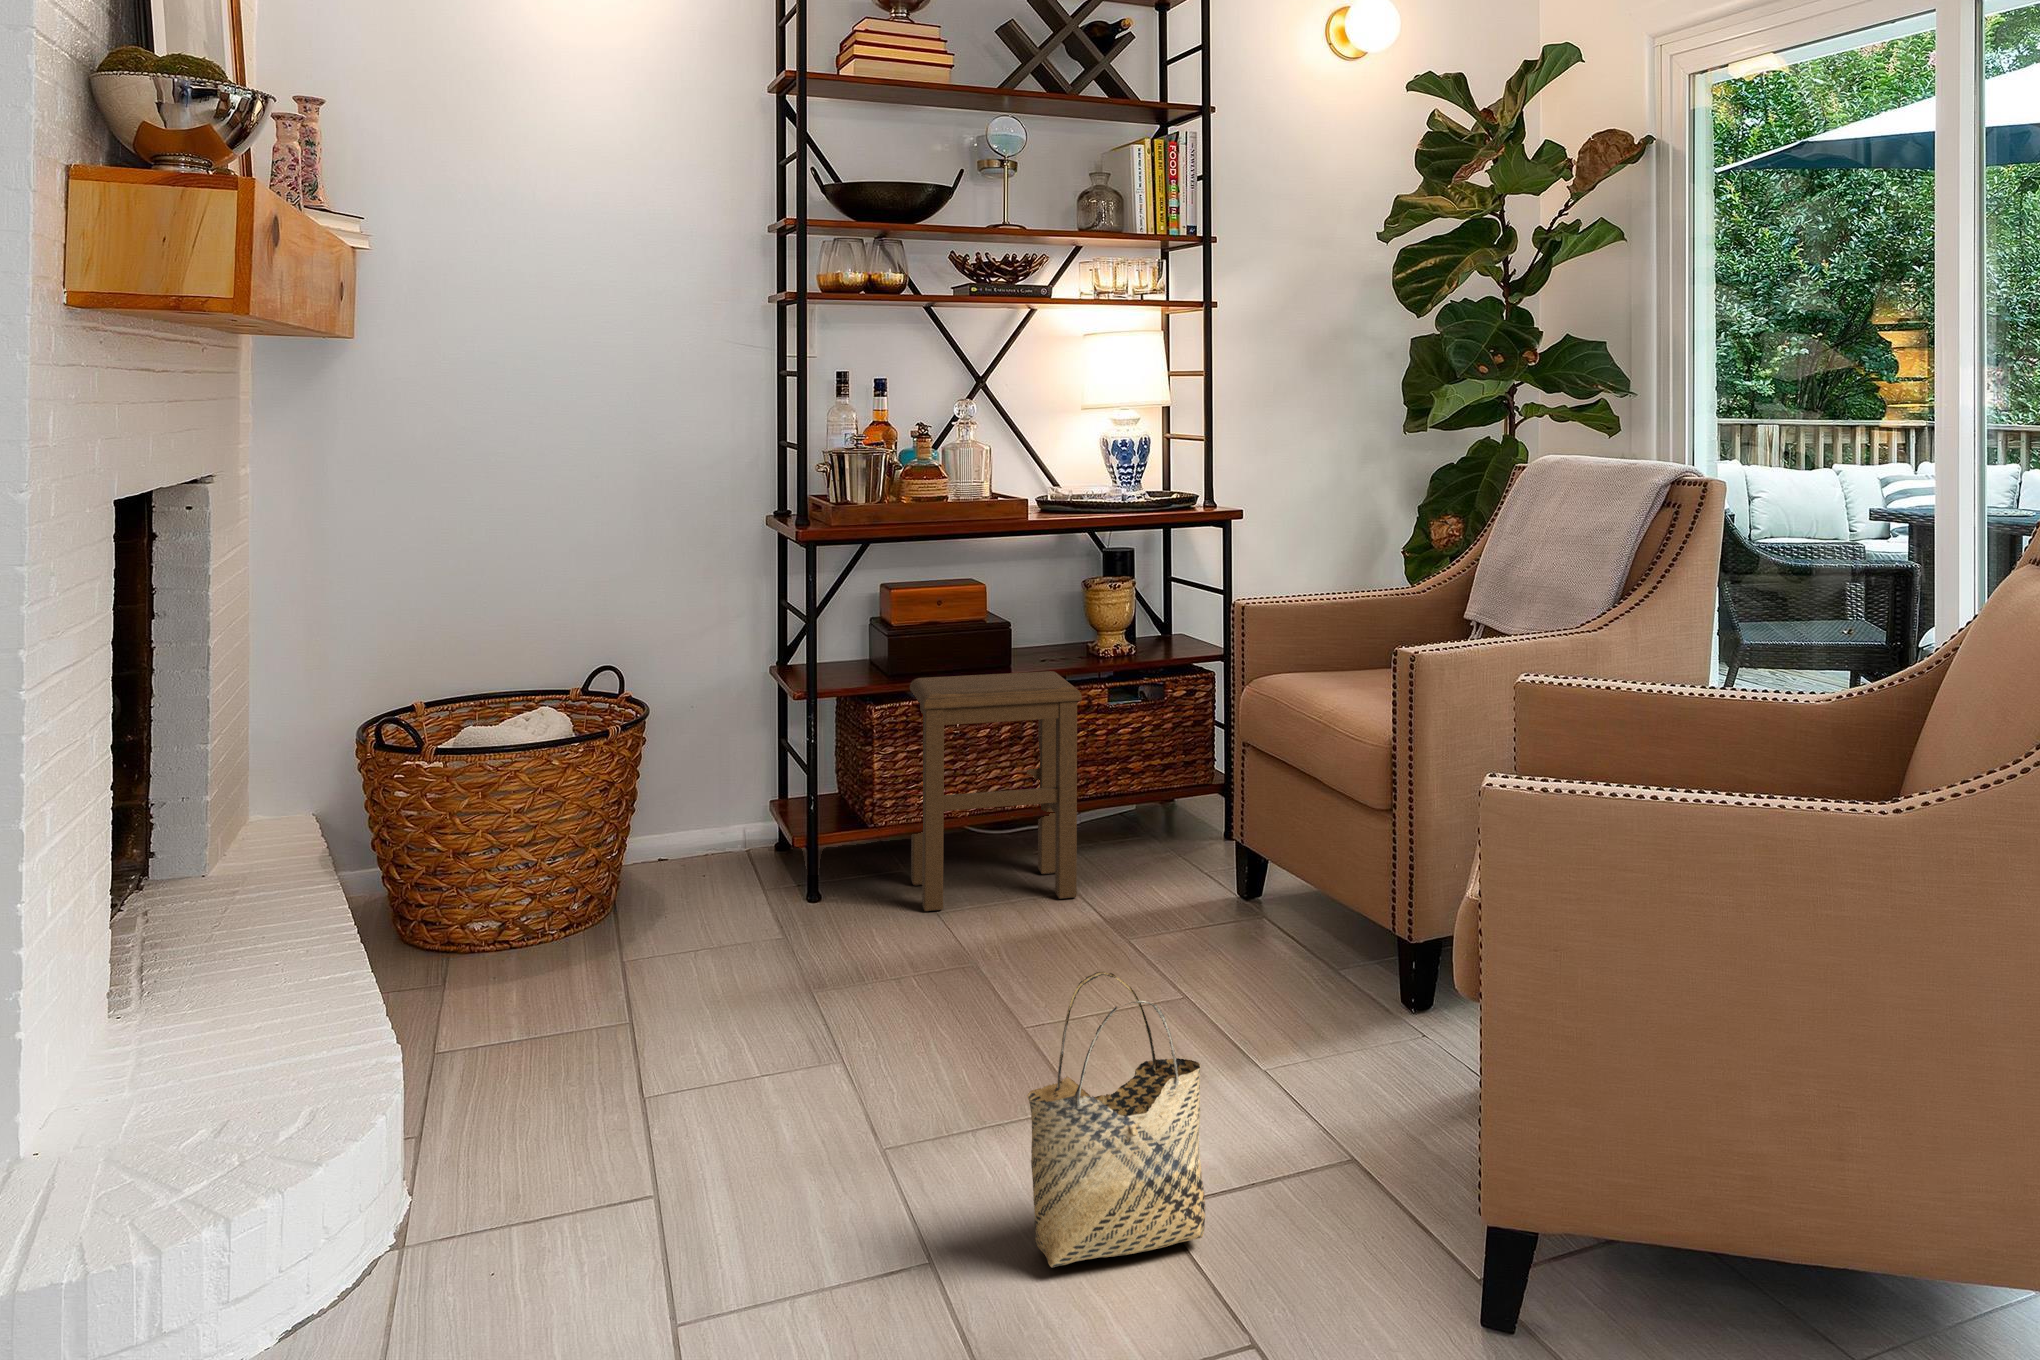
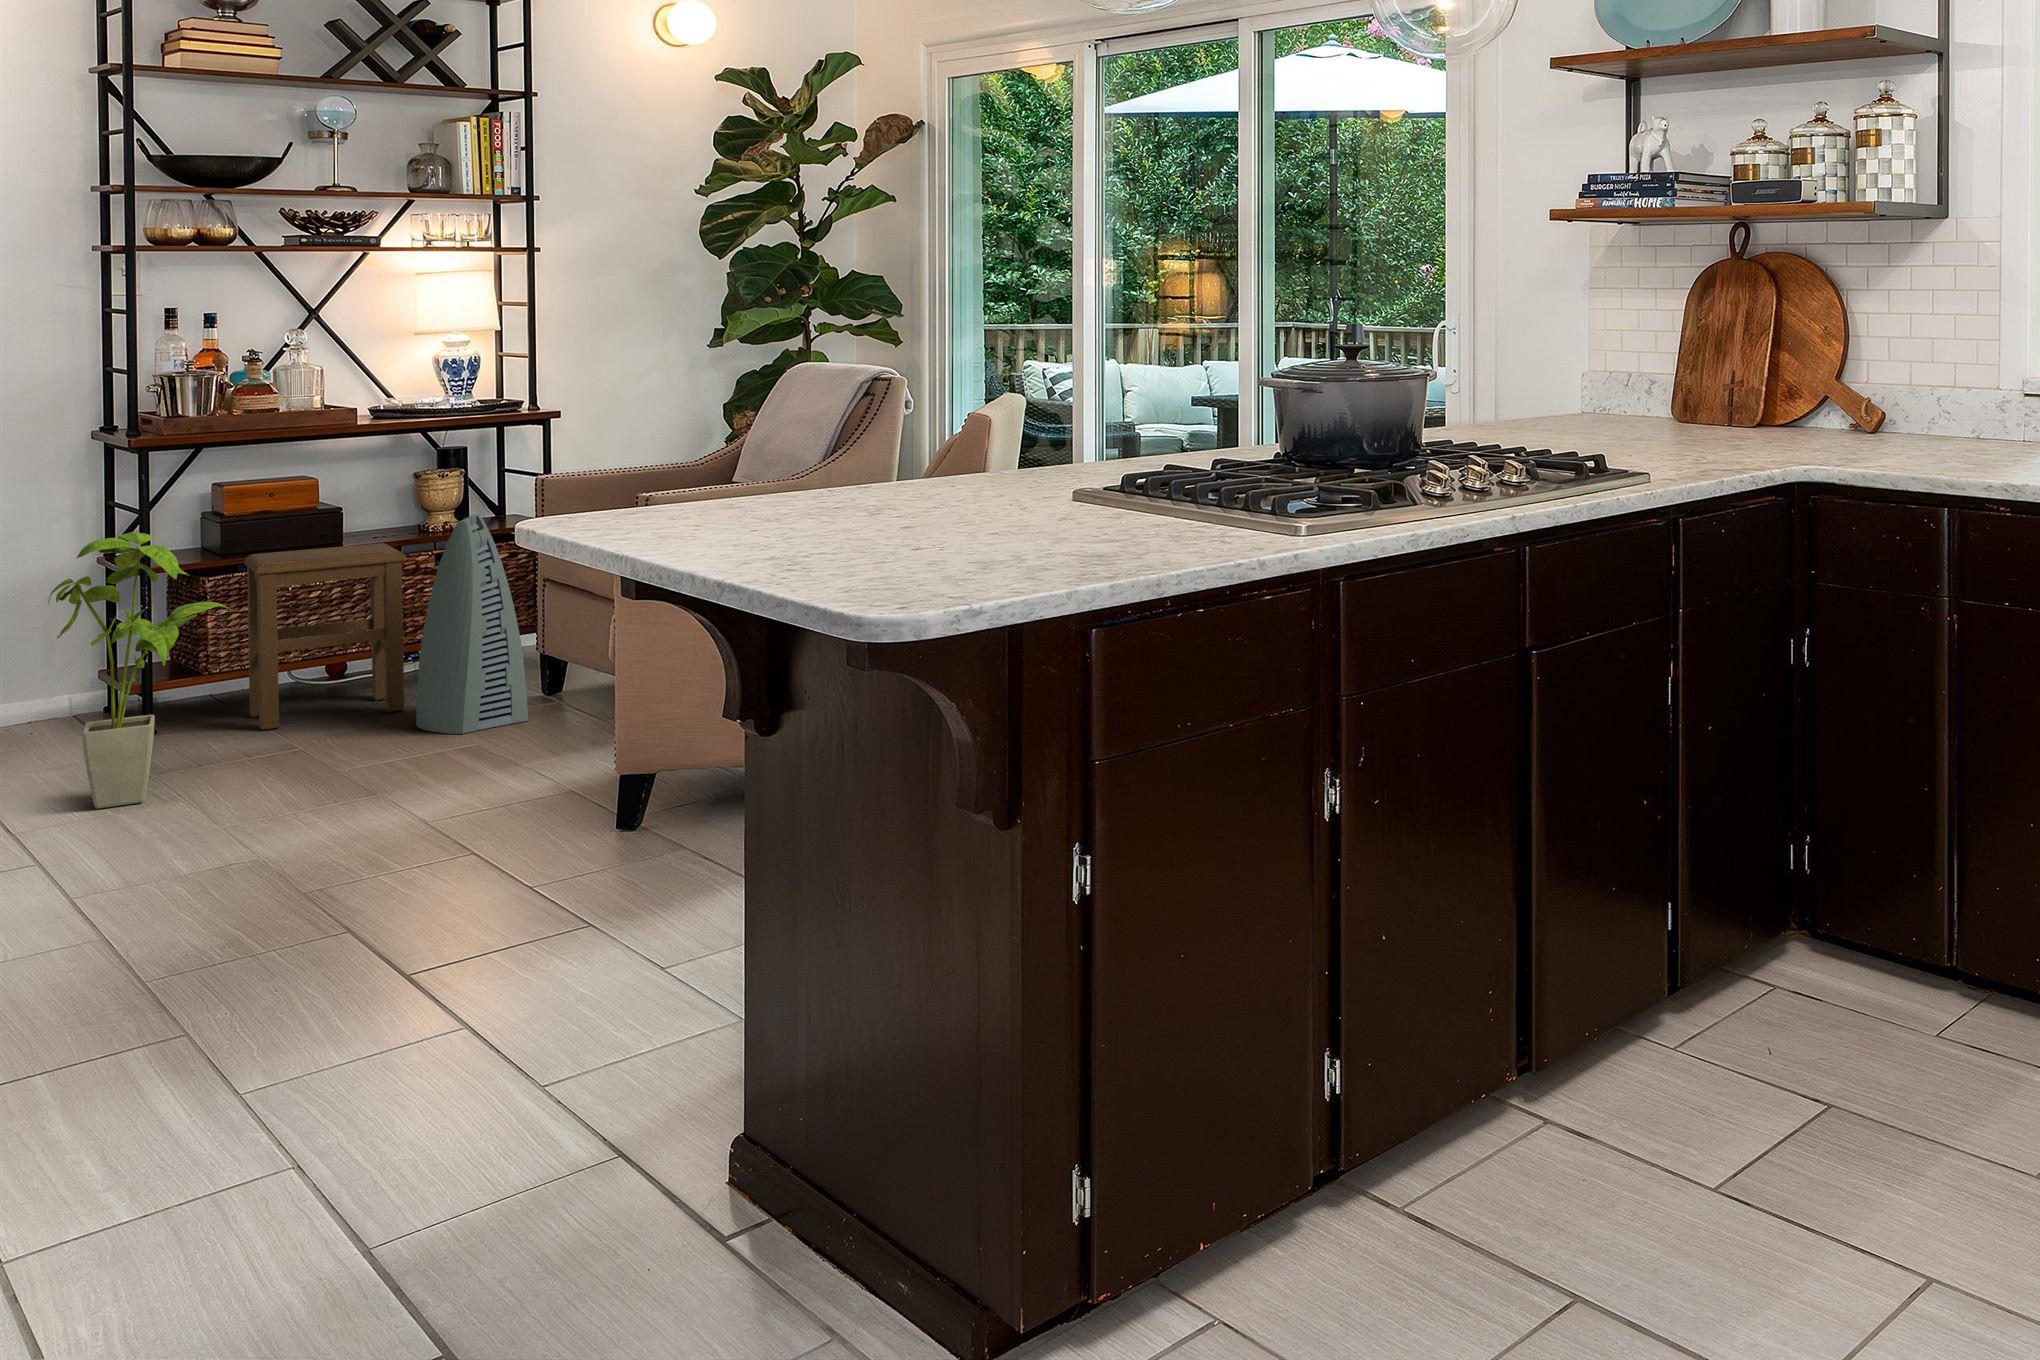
air purifier: none [1095,647,1228,957] -> present [416,514,528,734]
house plant: none [705,663,904,1042] -> present [48,532,233,808]
woven basket: present [1027,972,1205,1268] -> none [322,696,455,863]

